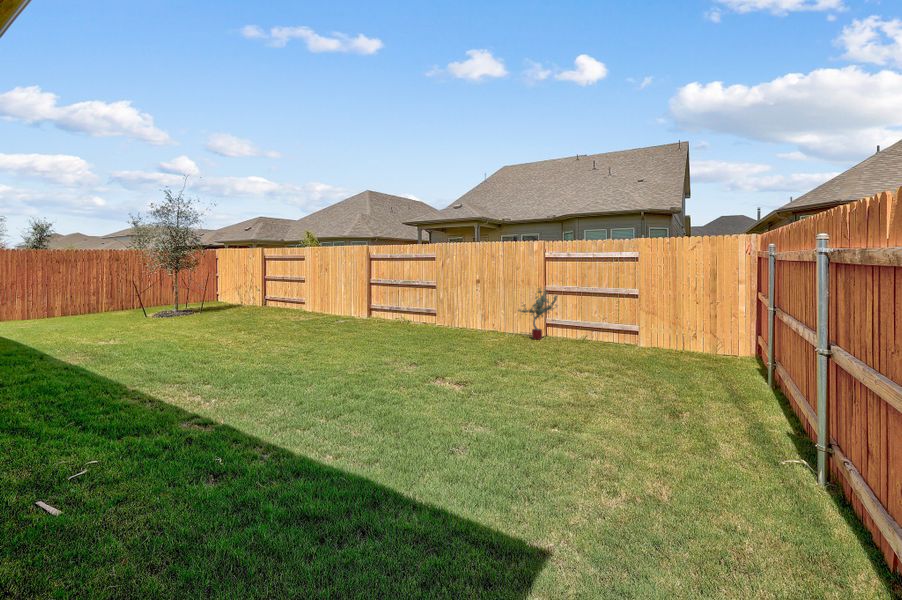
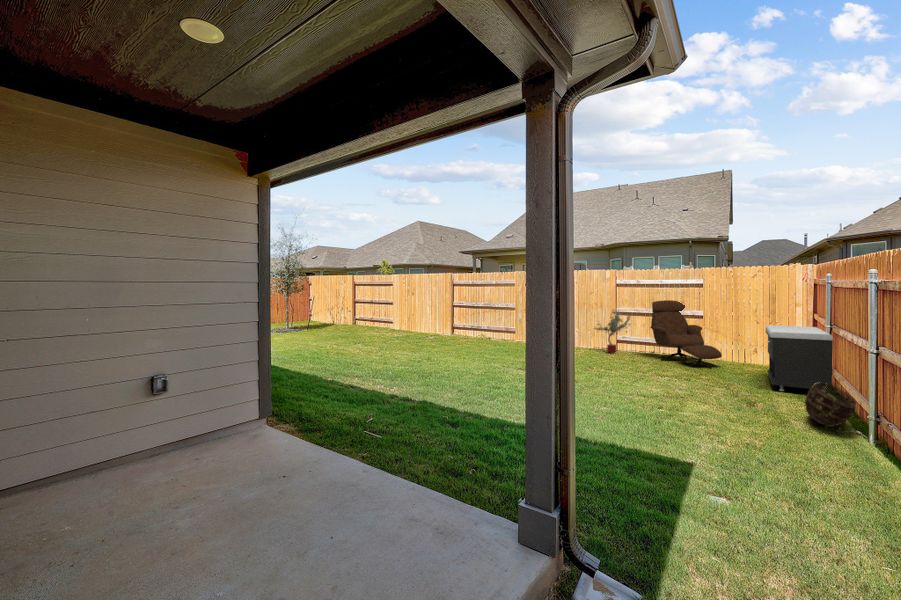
lounge chair: none [578,277,654,359] -> present [650,300,722,368]
storage bench: none [701,307,775,396] -> present [766,325,833,391]
basket: none [731,388,797,453] -> present [805,382,856,426]

